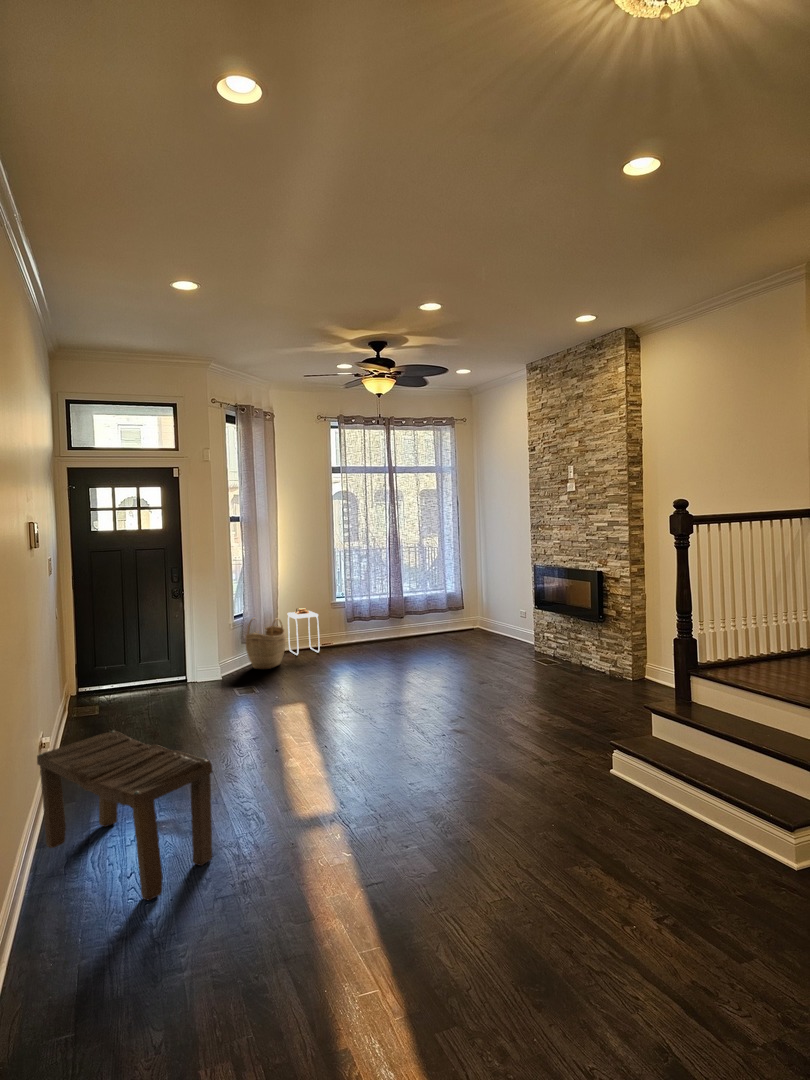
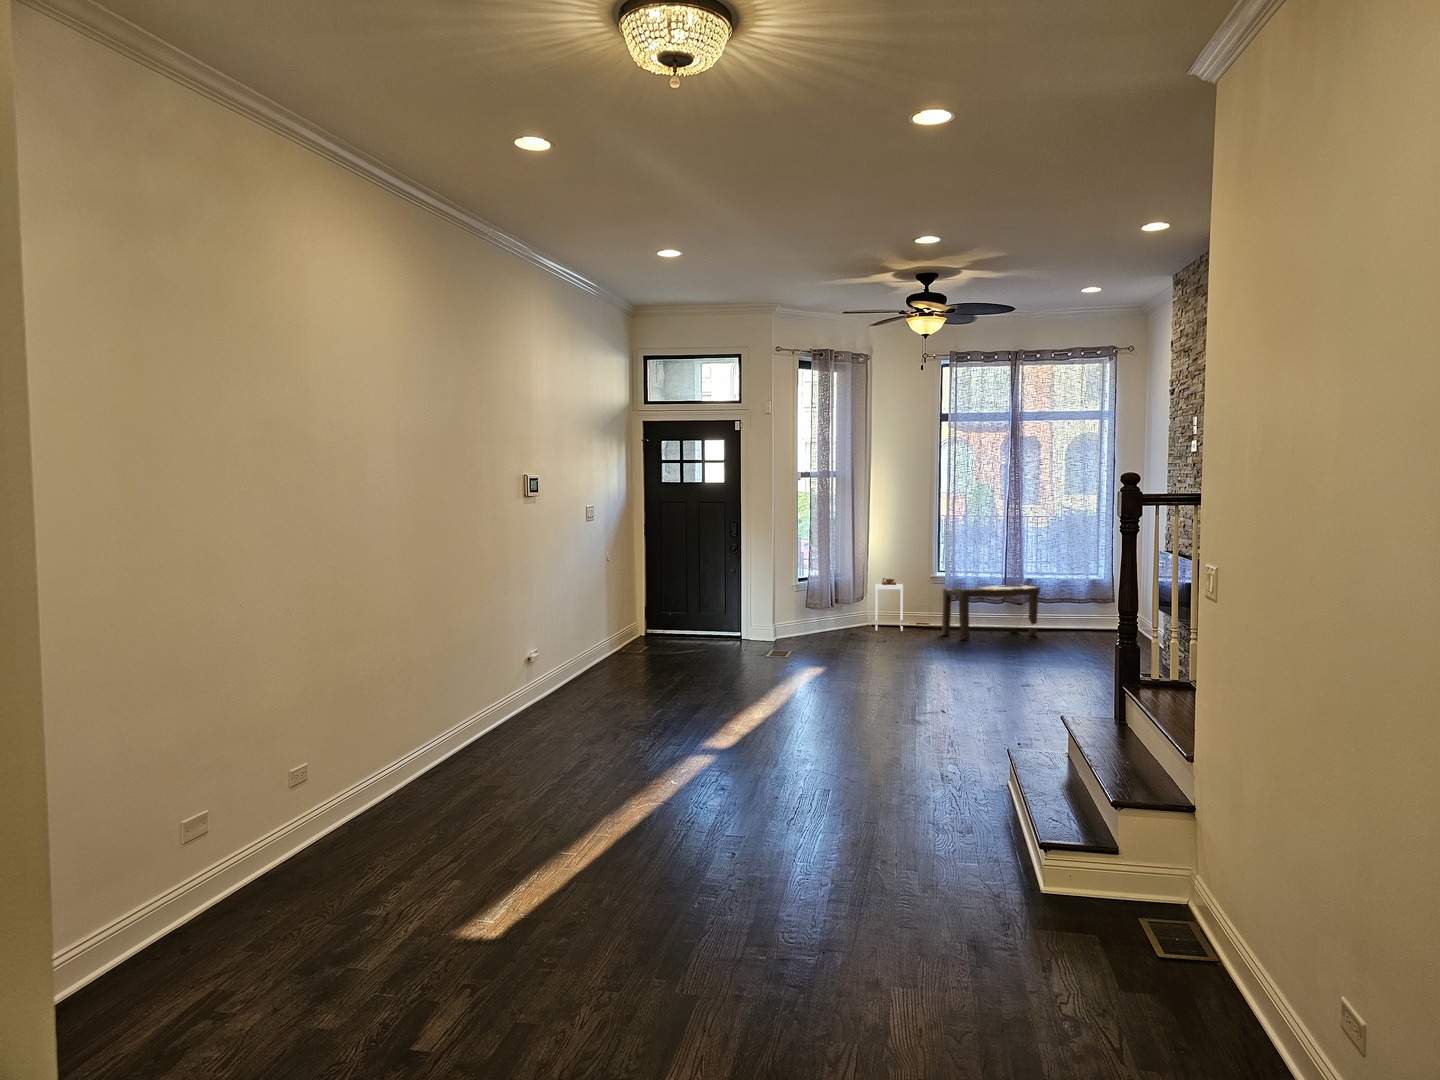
woven basket: present [246,618,286,669] -> none [809,582,855,638]
bench: present [37,731,212,900] -> present [942,586,1040,640]

